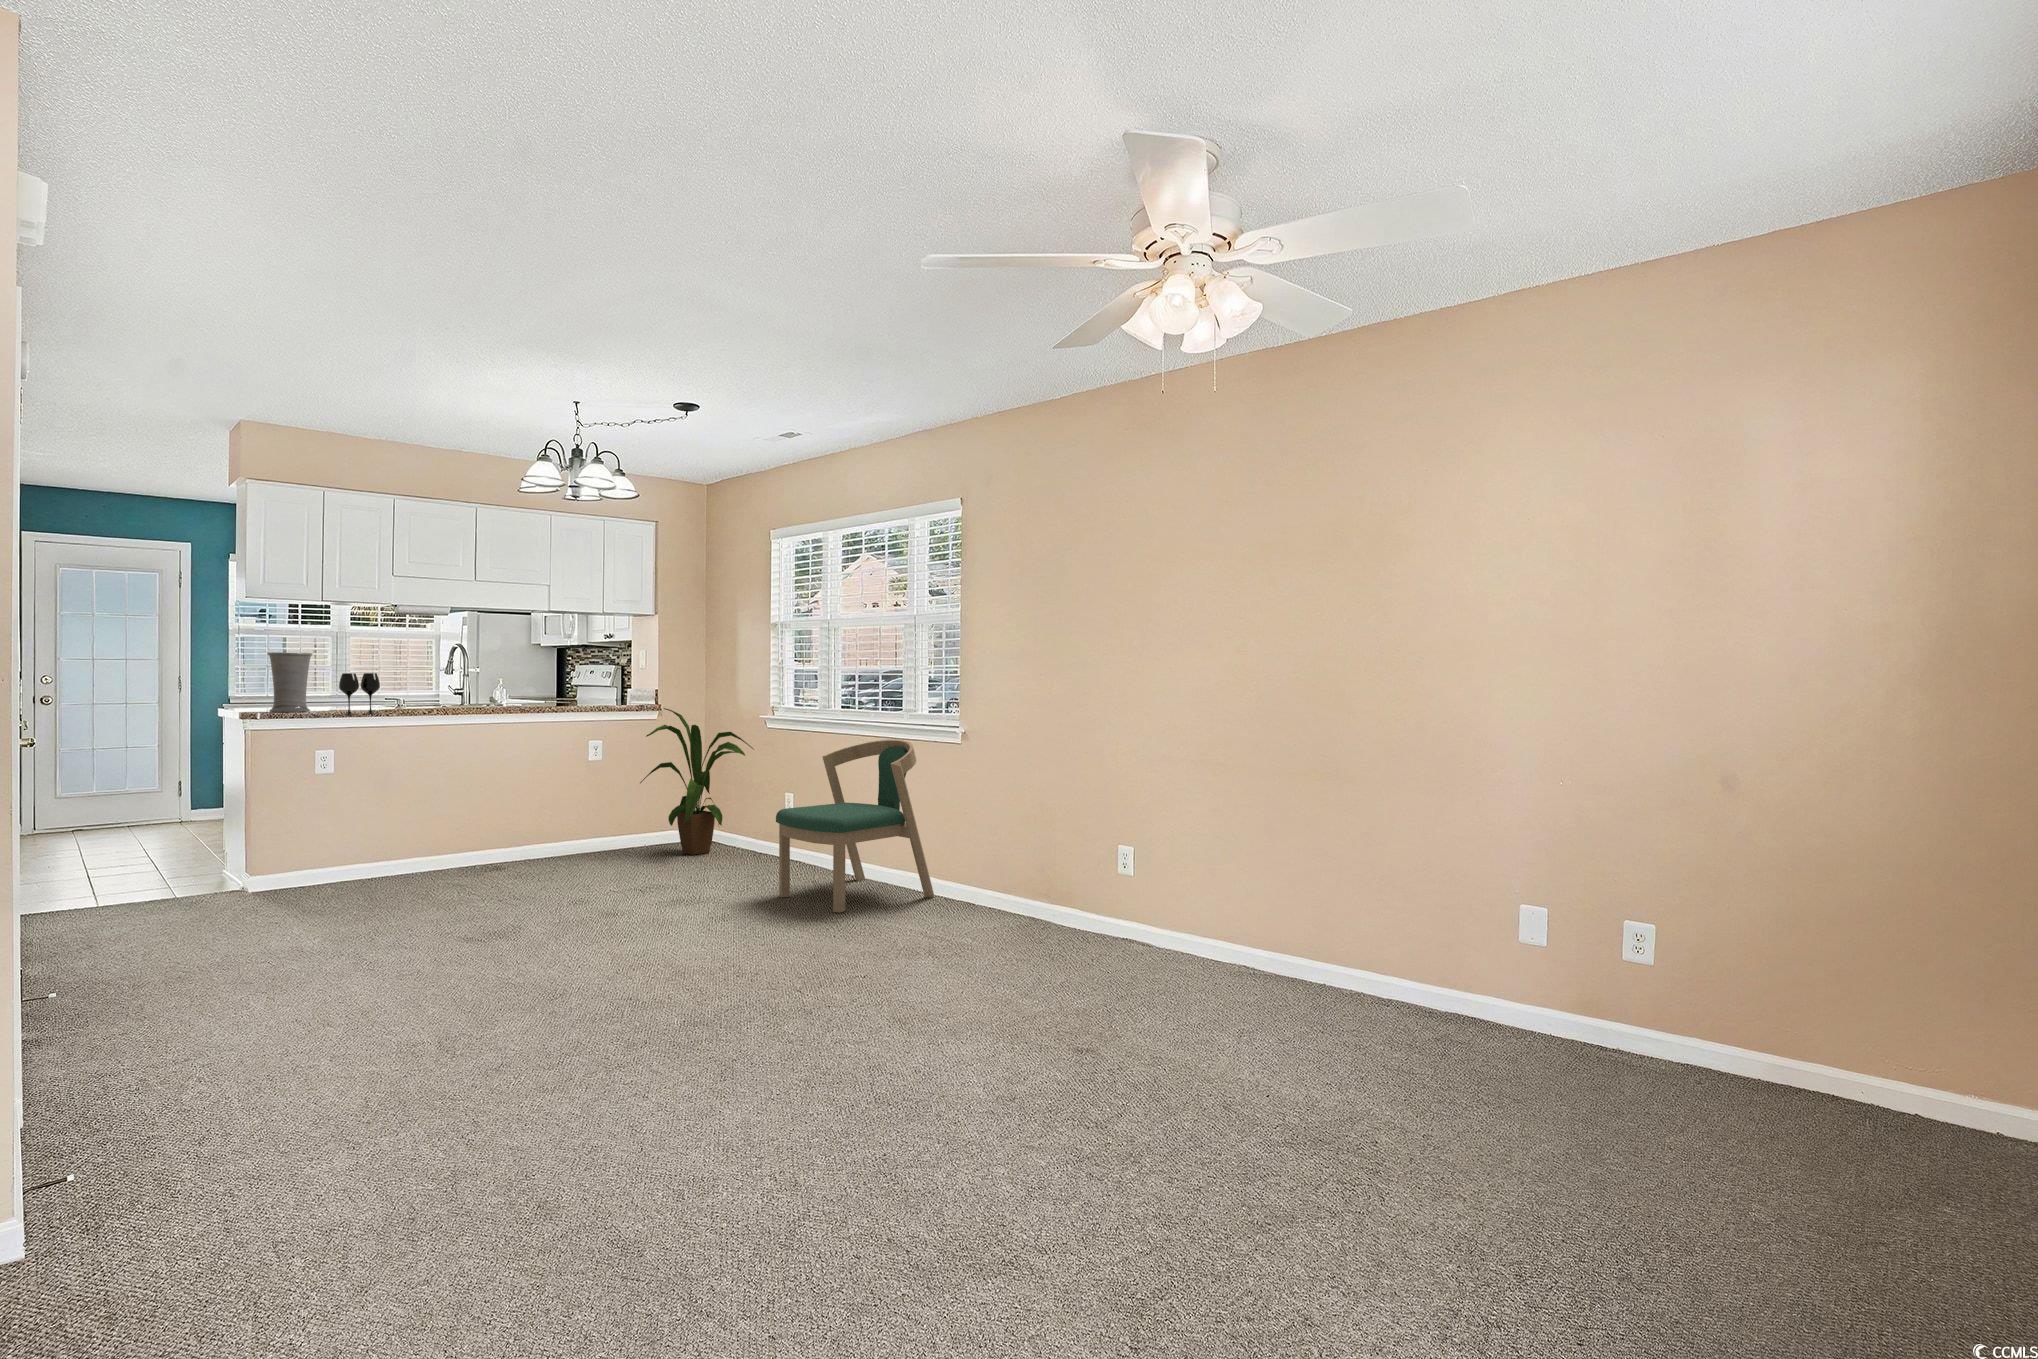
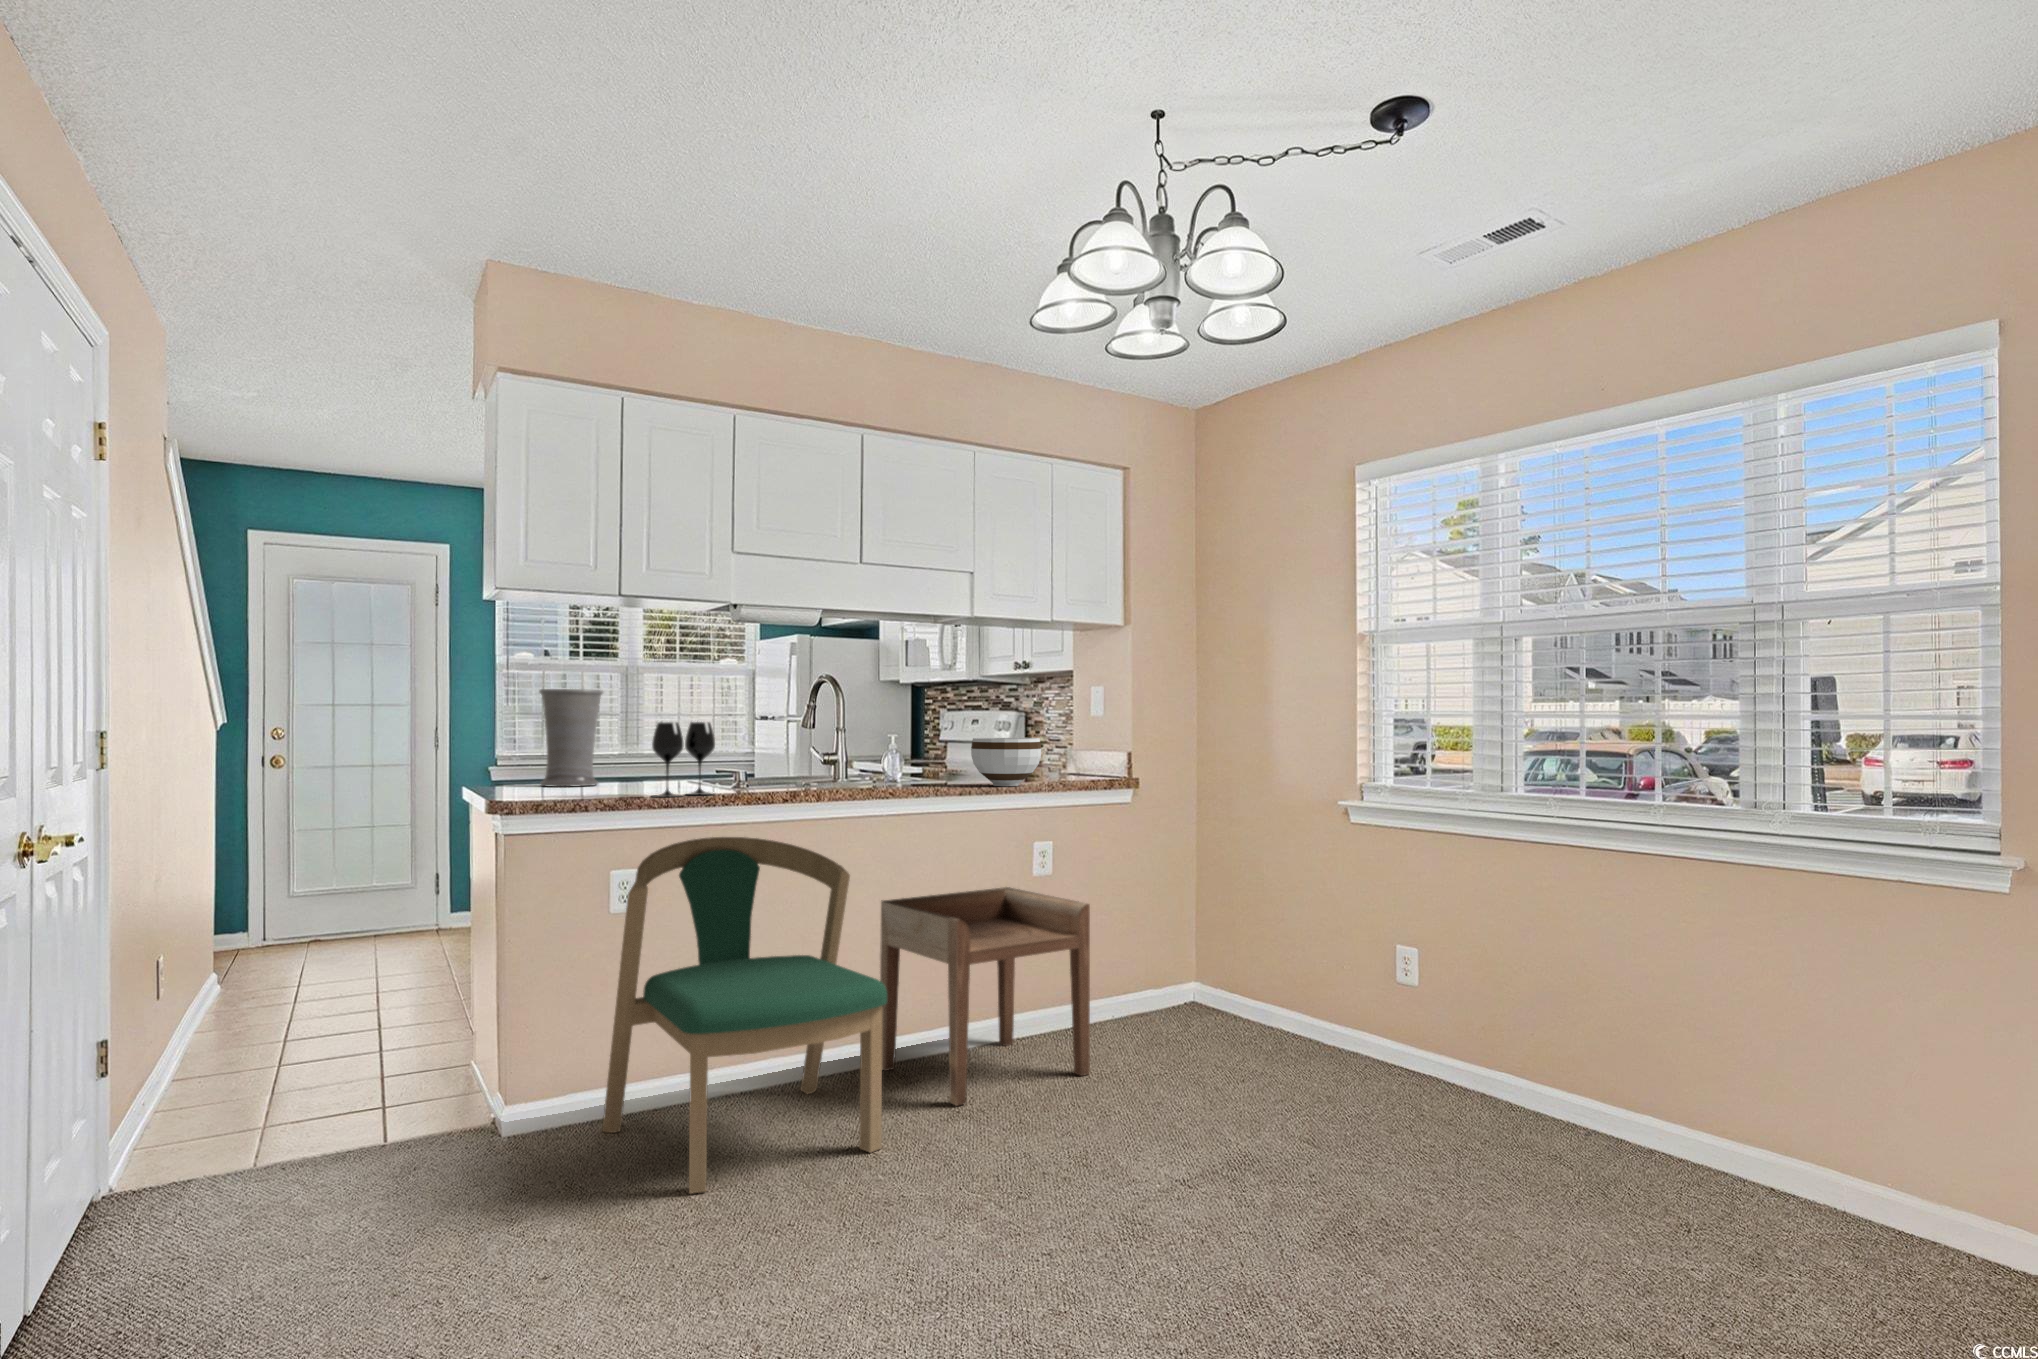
bowl: none [554,682,597,710] -> present [971,738,1041,786]
house plant: present [640,708,754,855] -> none [1114,784,1314,1049]
dining chair: present [776,739,934,913] -> present [602,837,887,1194]
side table: none [489,768,613,879] -> present [880,887,1090,1106]

